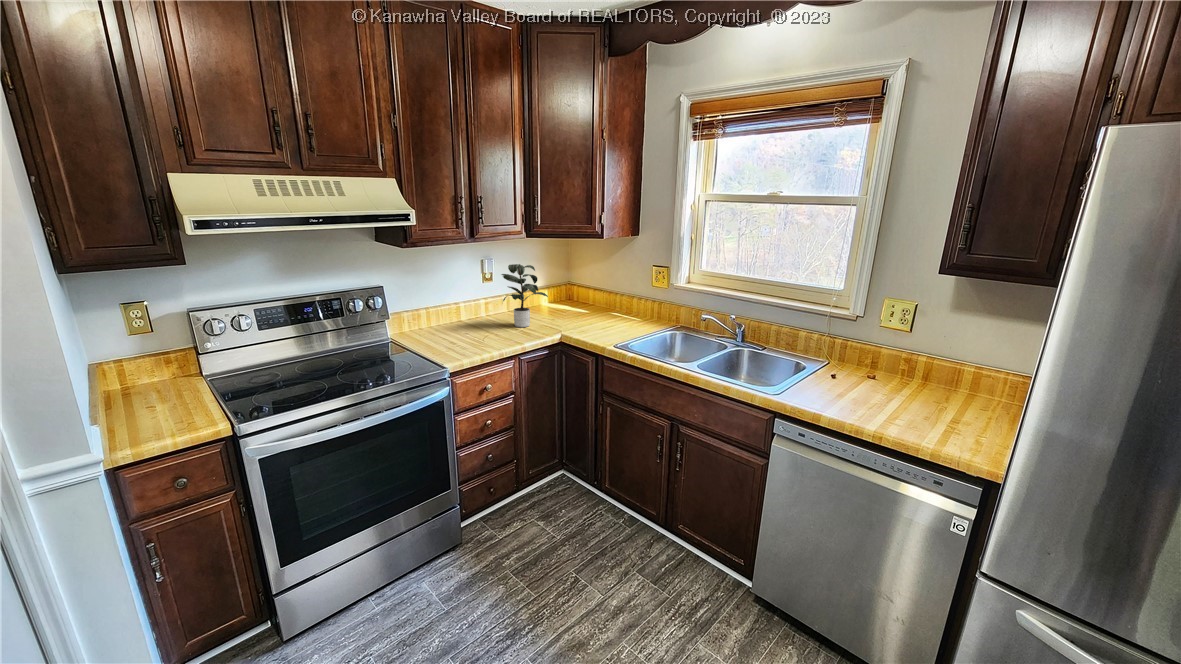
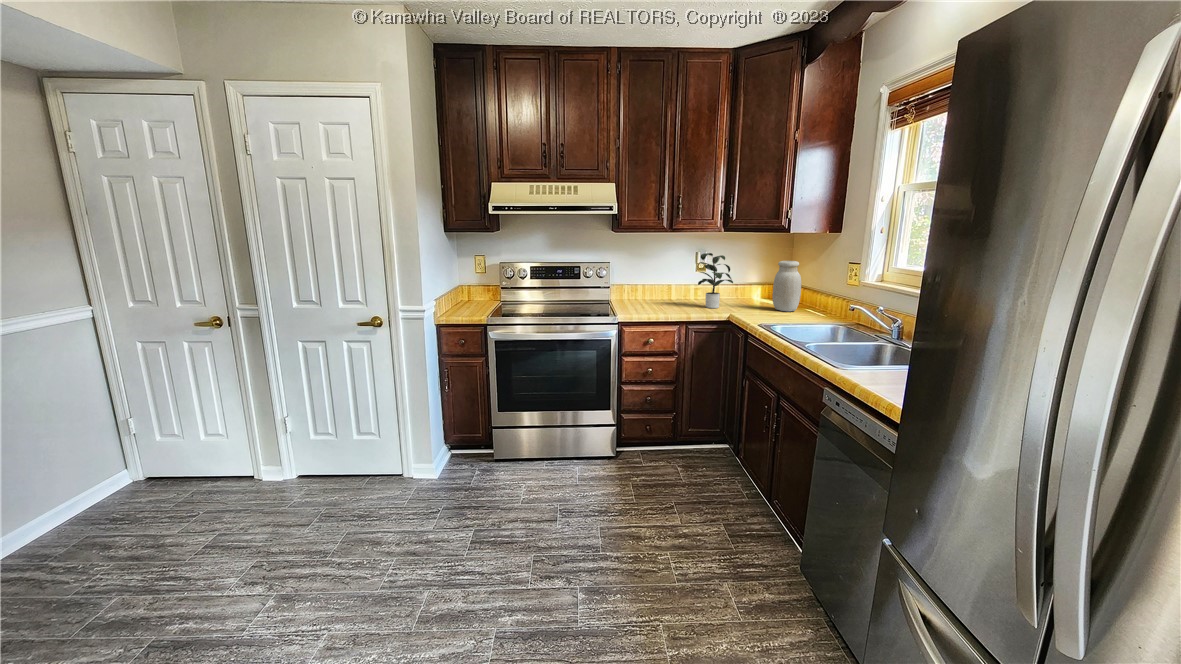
jar: none [581,266,609,319] -> present [773,261,801,311]

